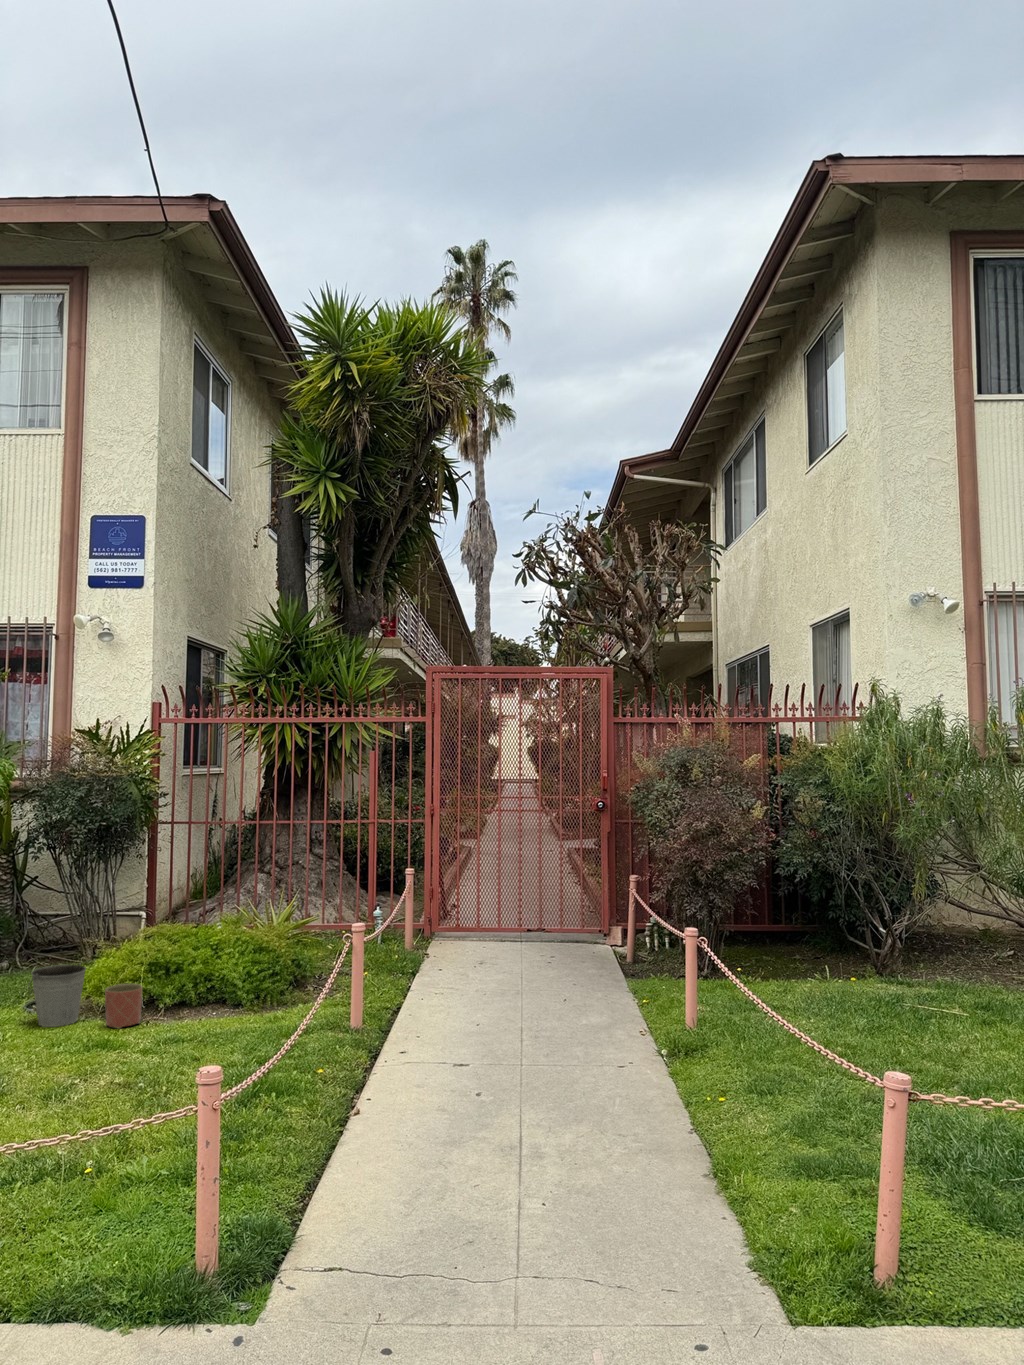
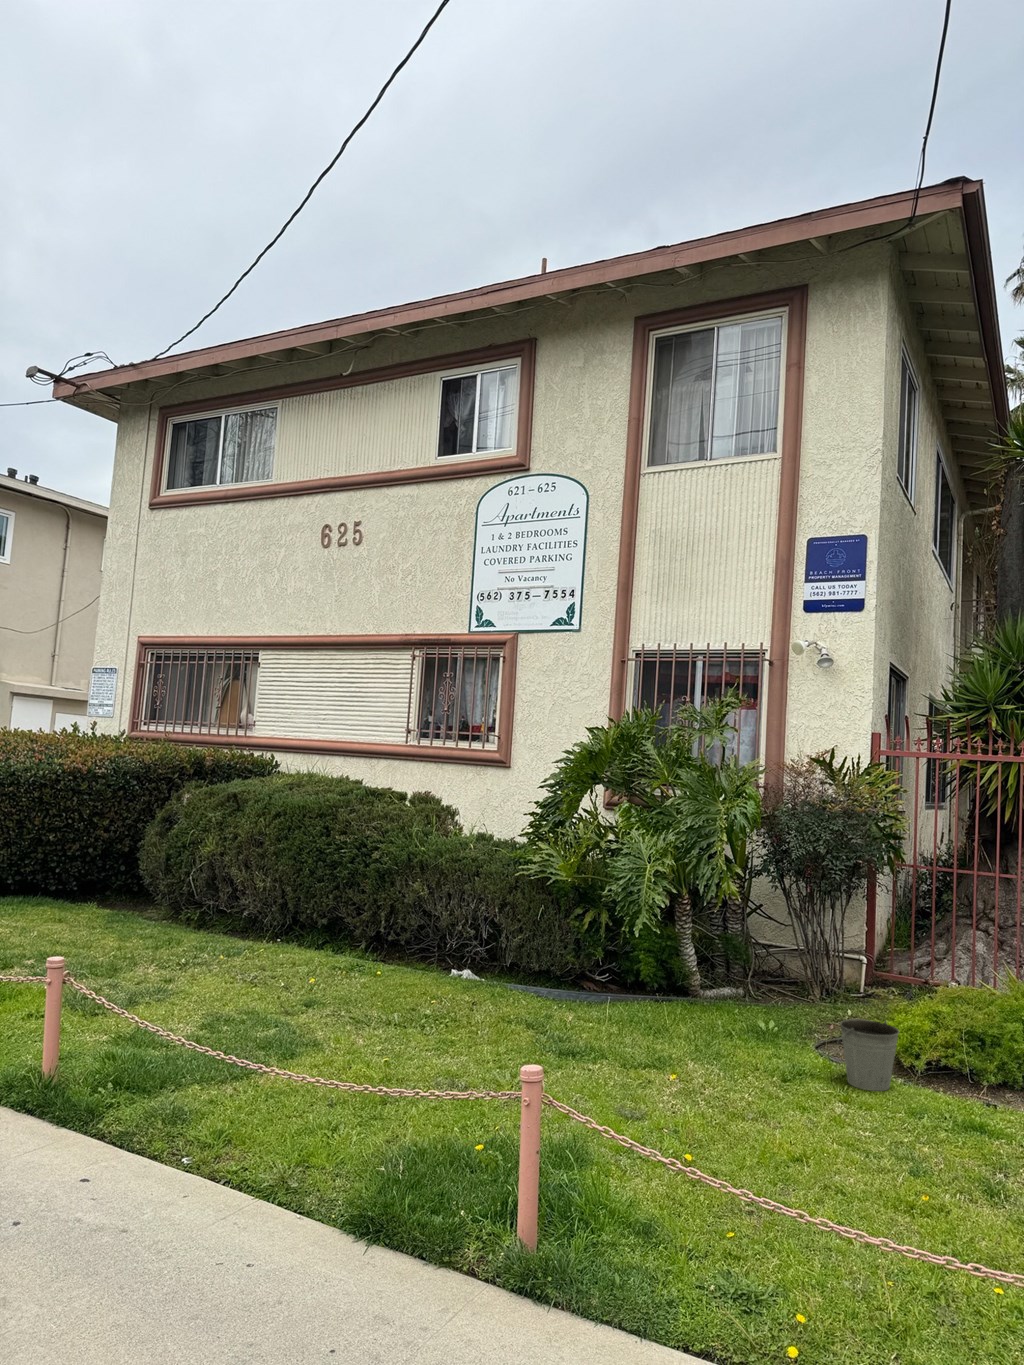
planter: present [105,984,142,1029] -> none [931,1056,974,1110]

